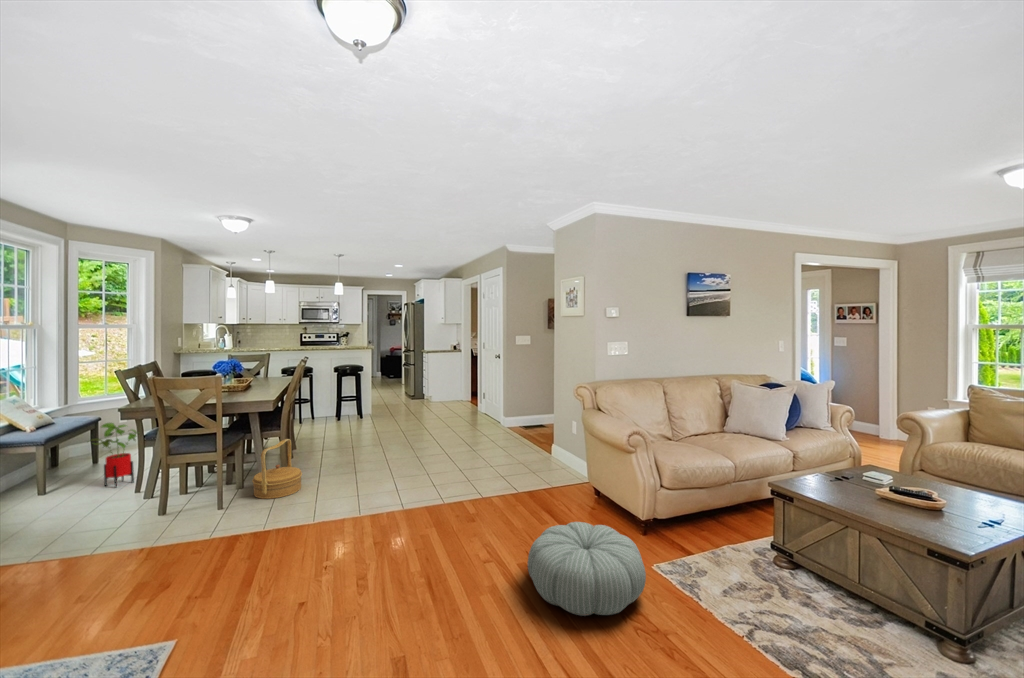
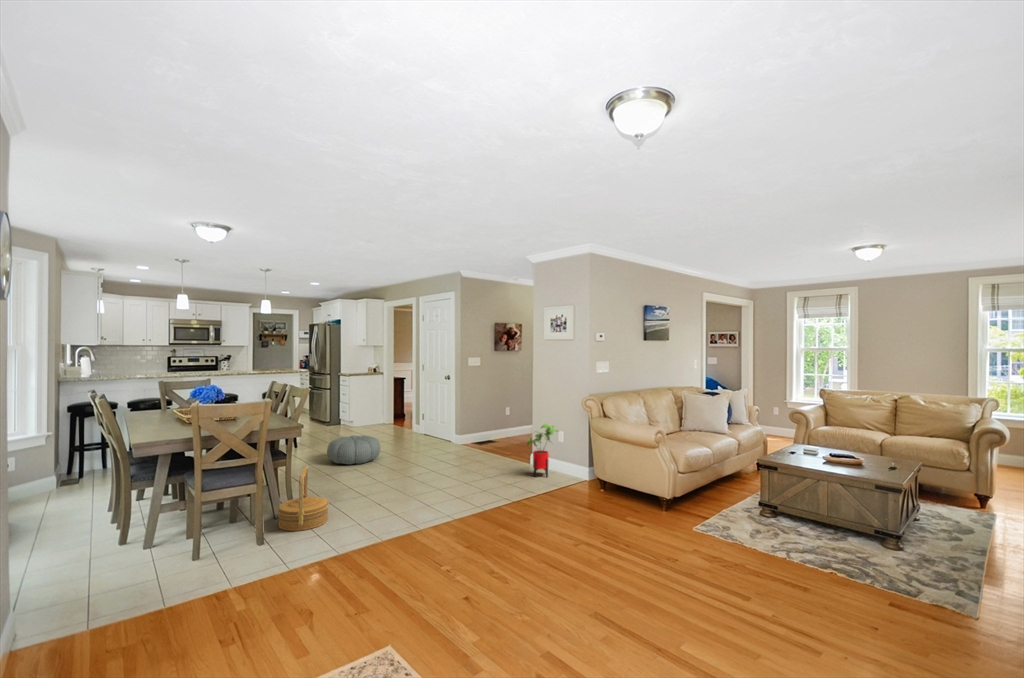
house plant: present [94,423,140,487] -> present [527,424,559,477]
pouf: present [528,522,646,616] -> present [327,435,380,464]

